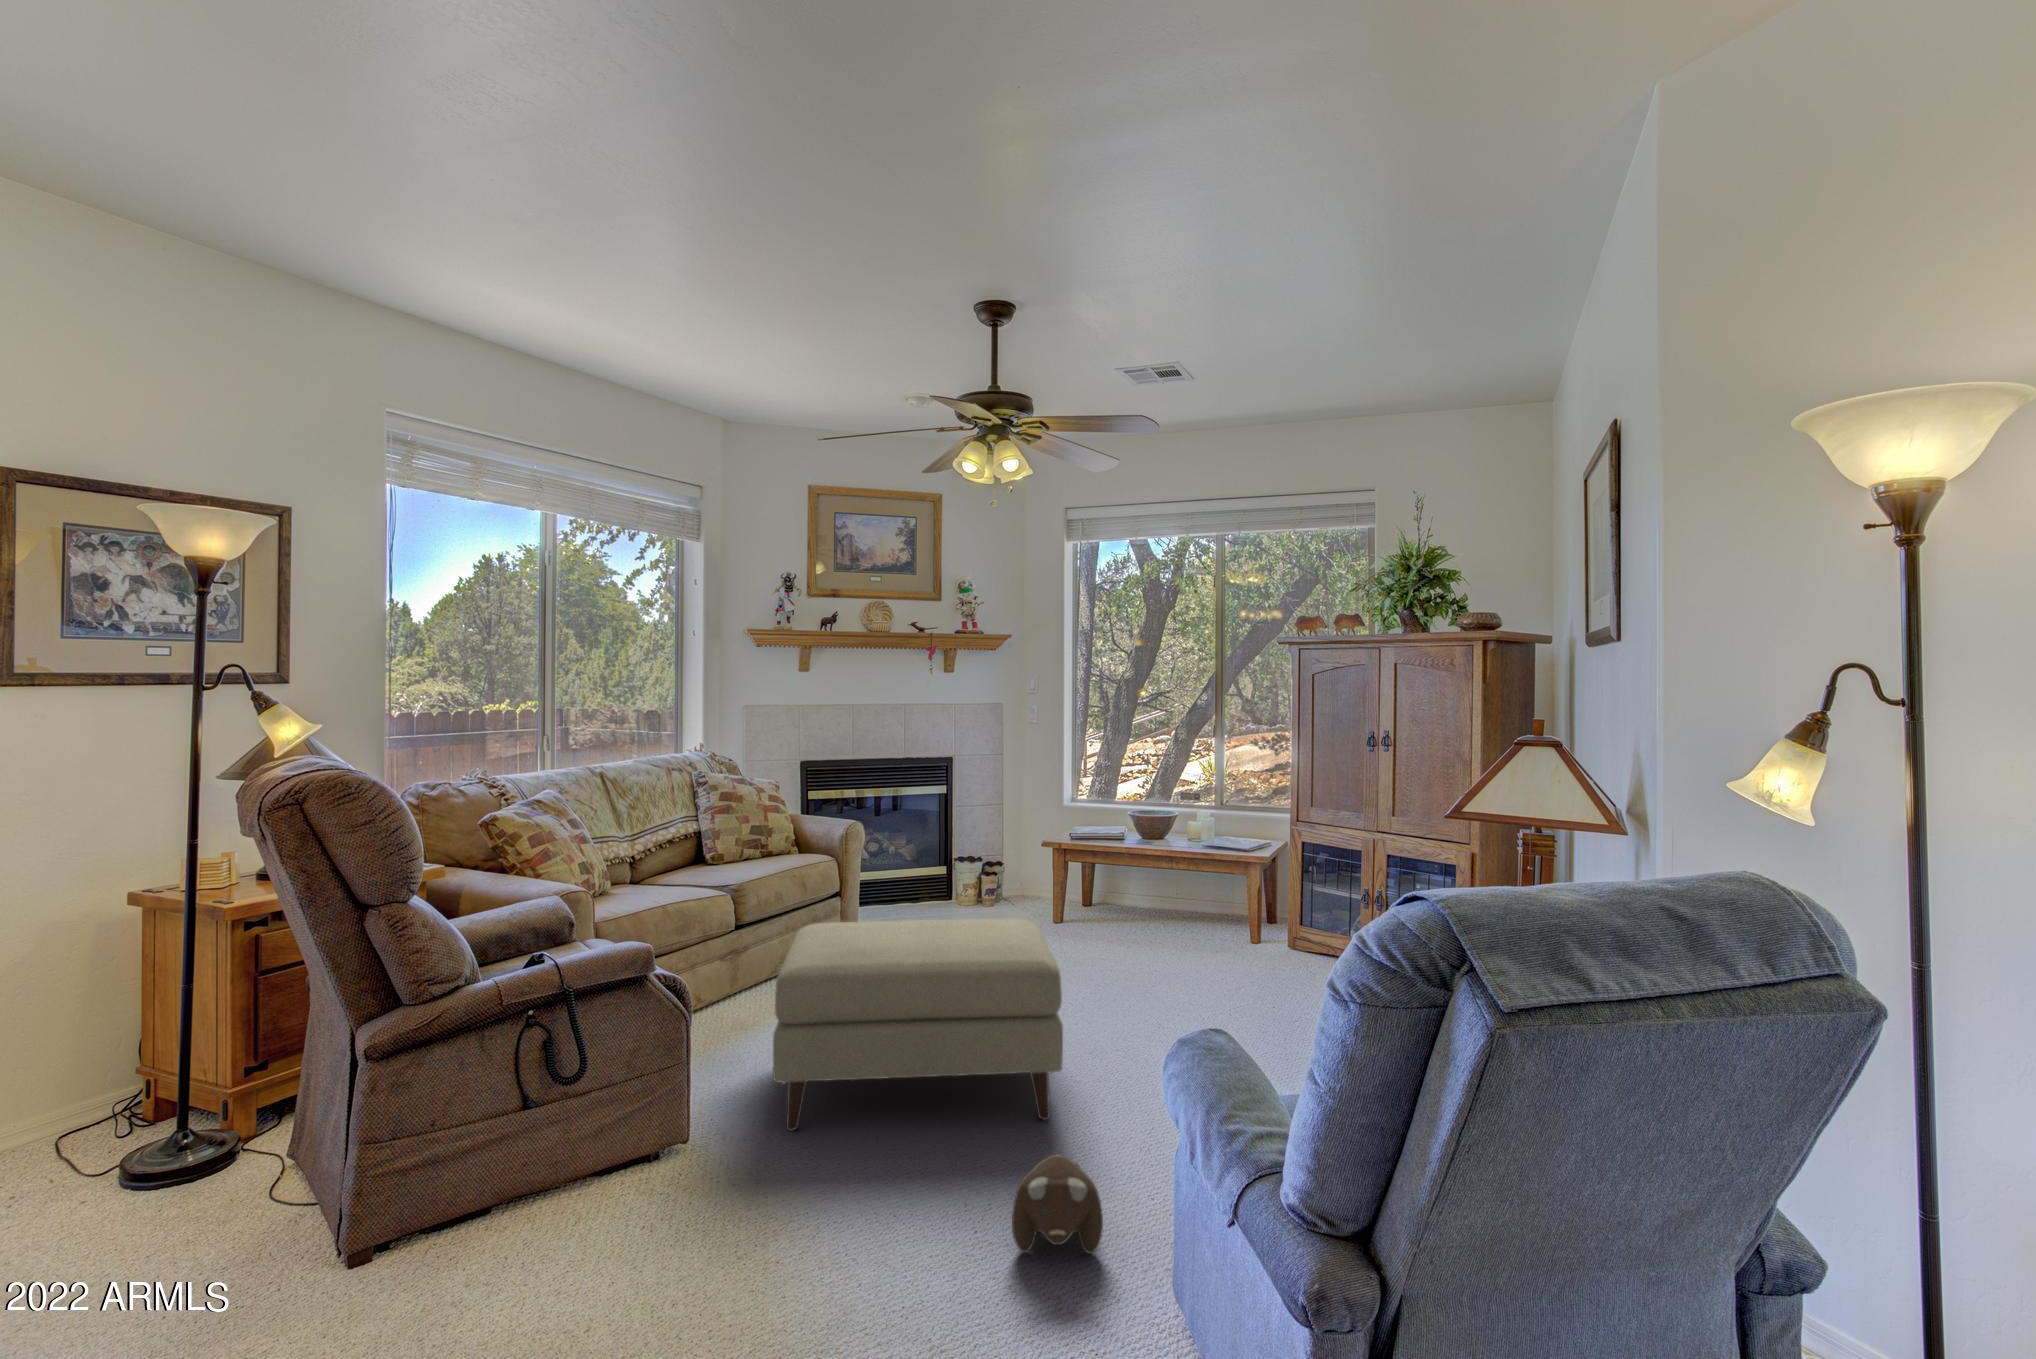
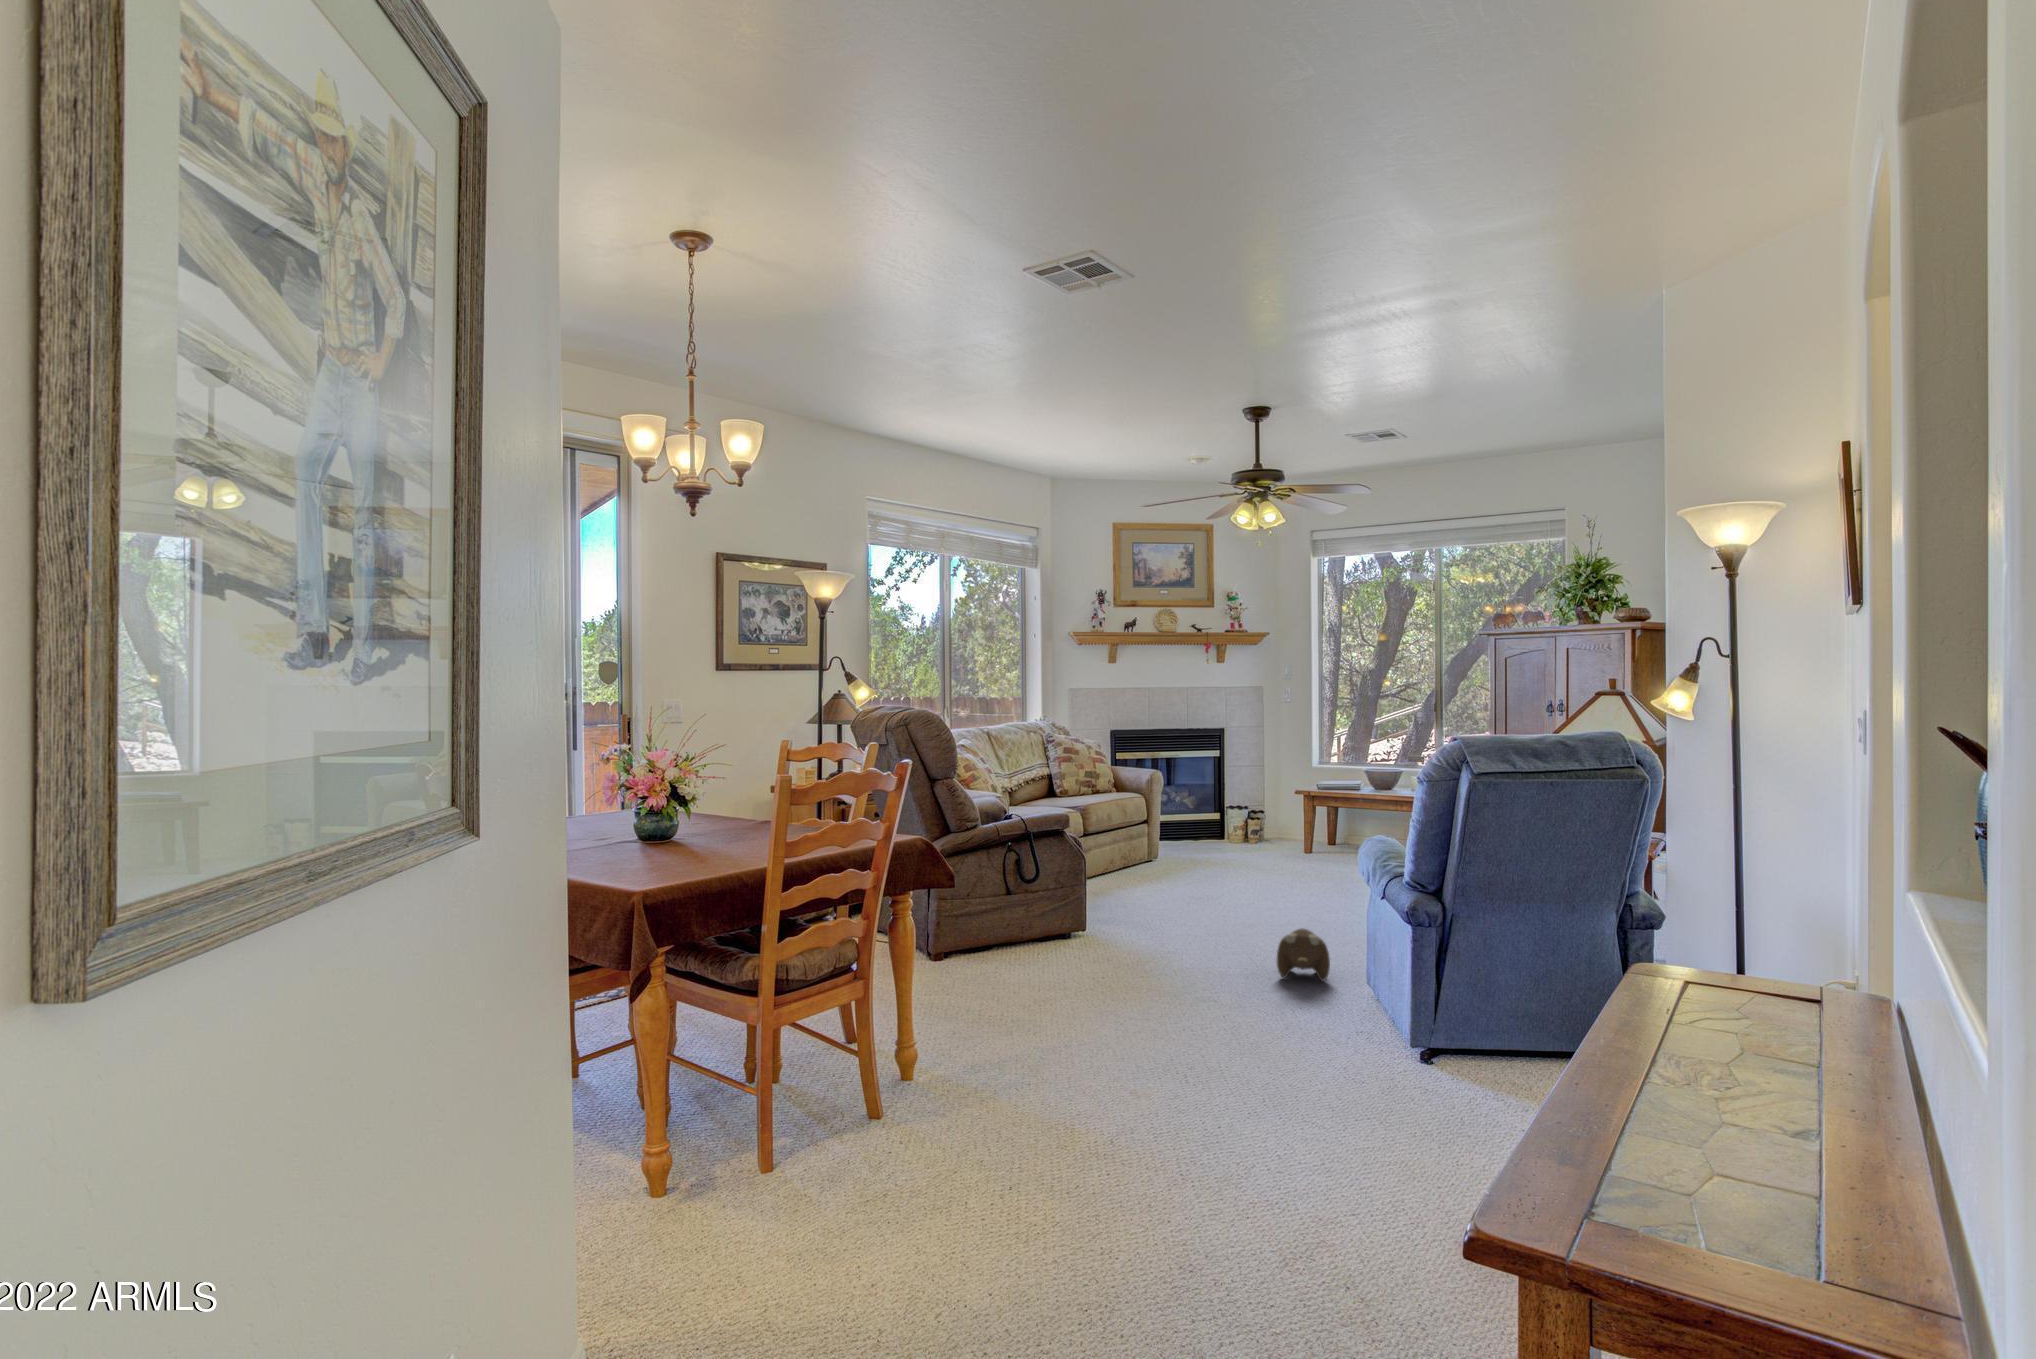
ottoman: present [773,919,1063,1131] -> none [1128,820,1308,937]

